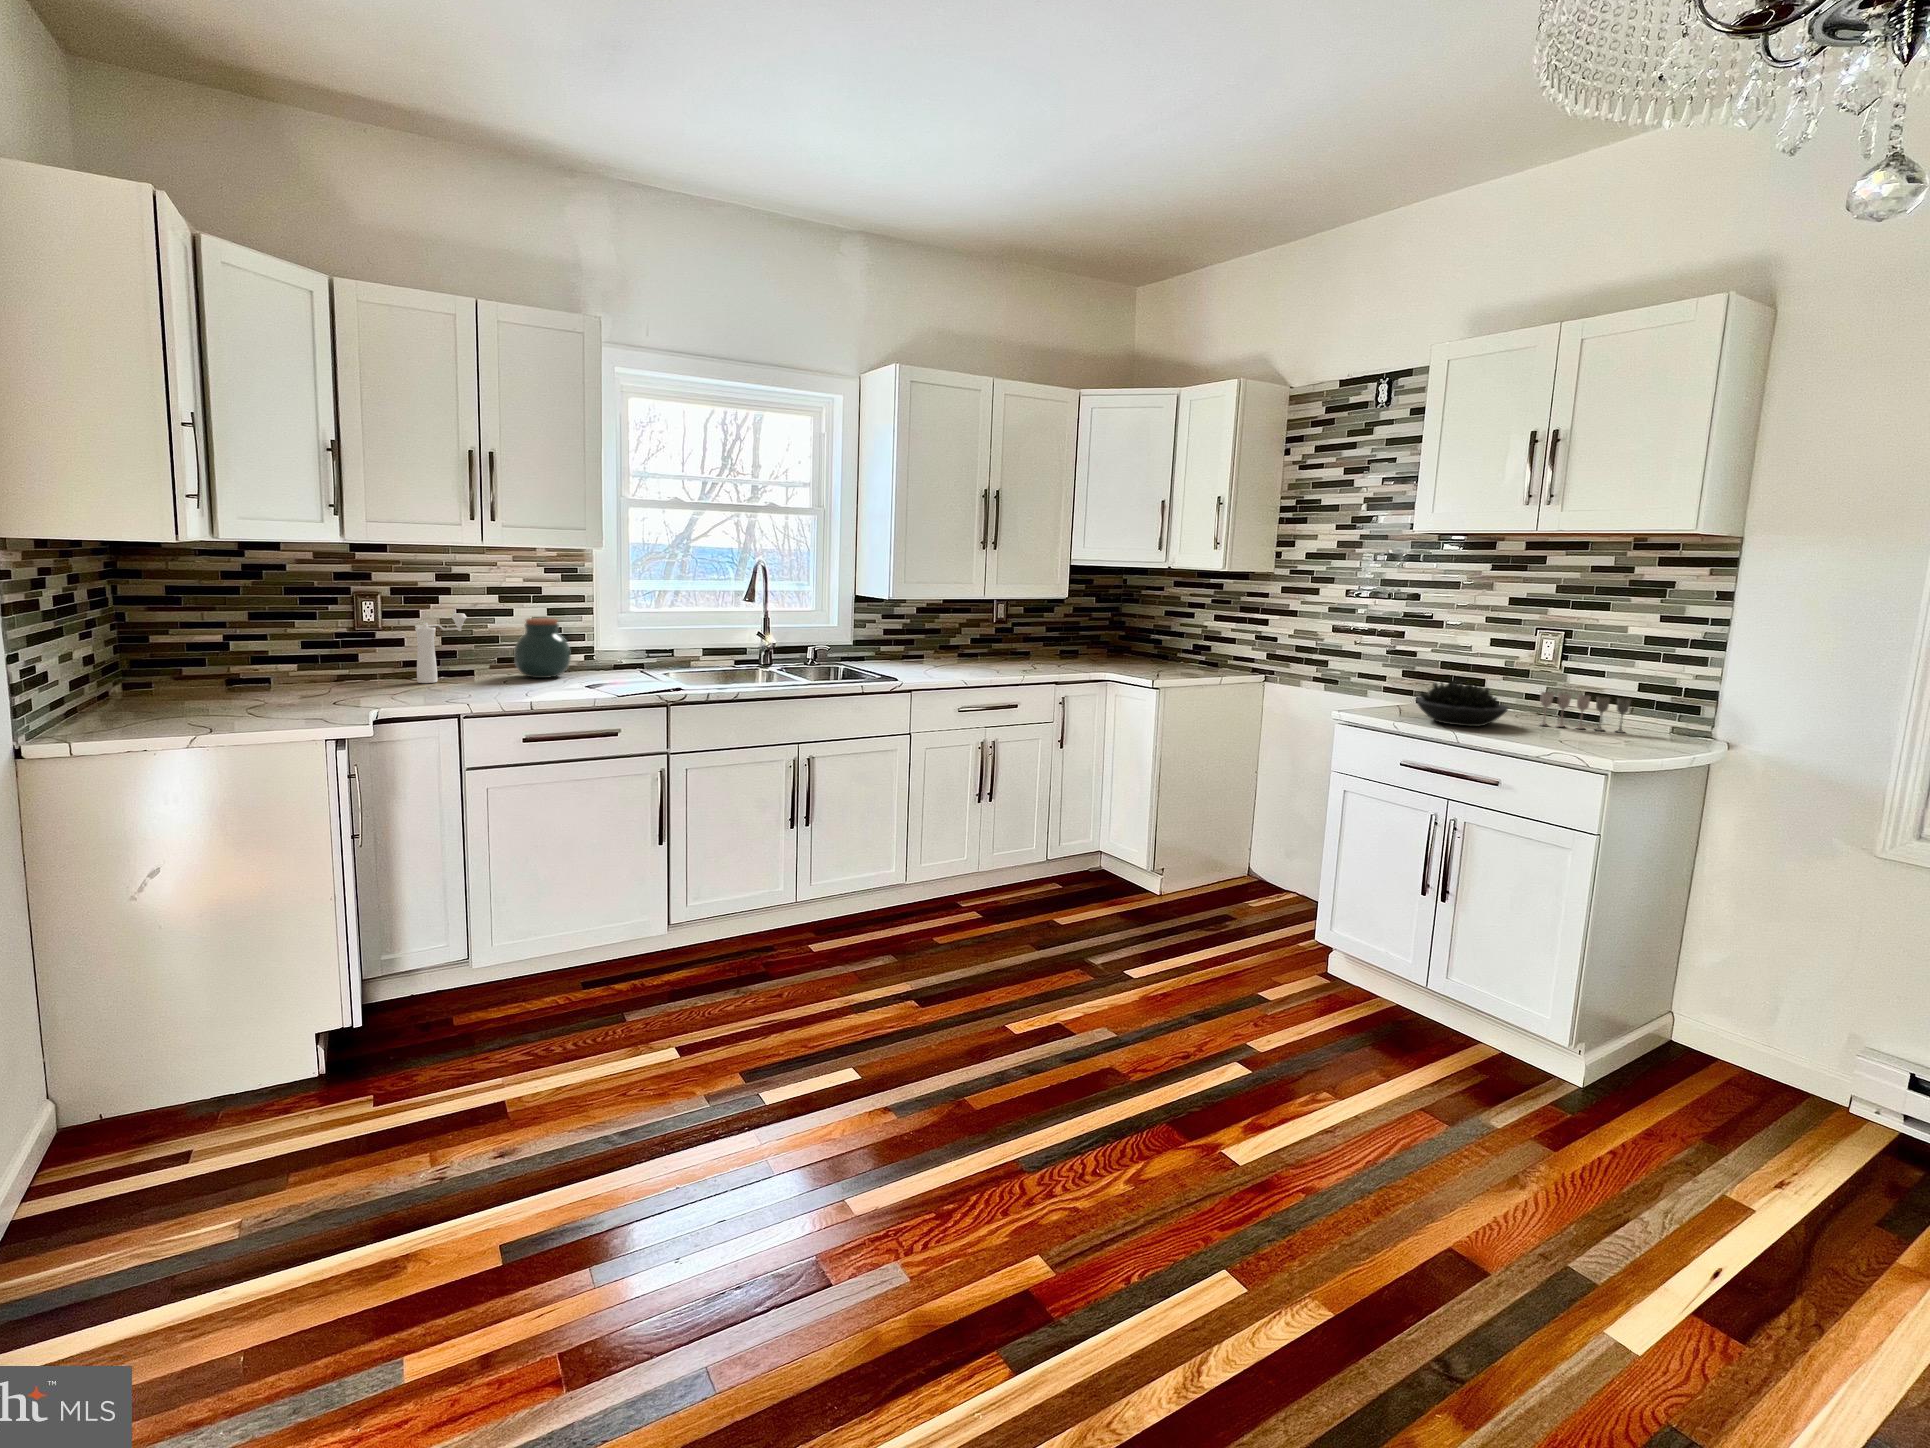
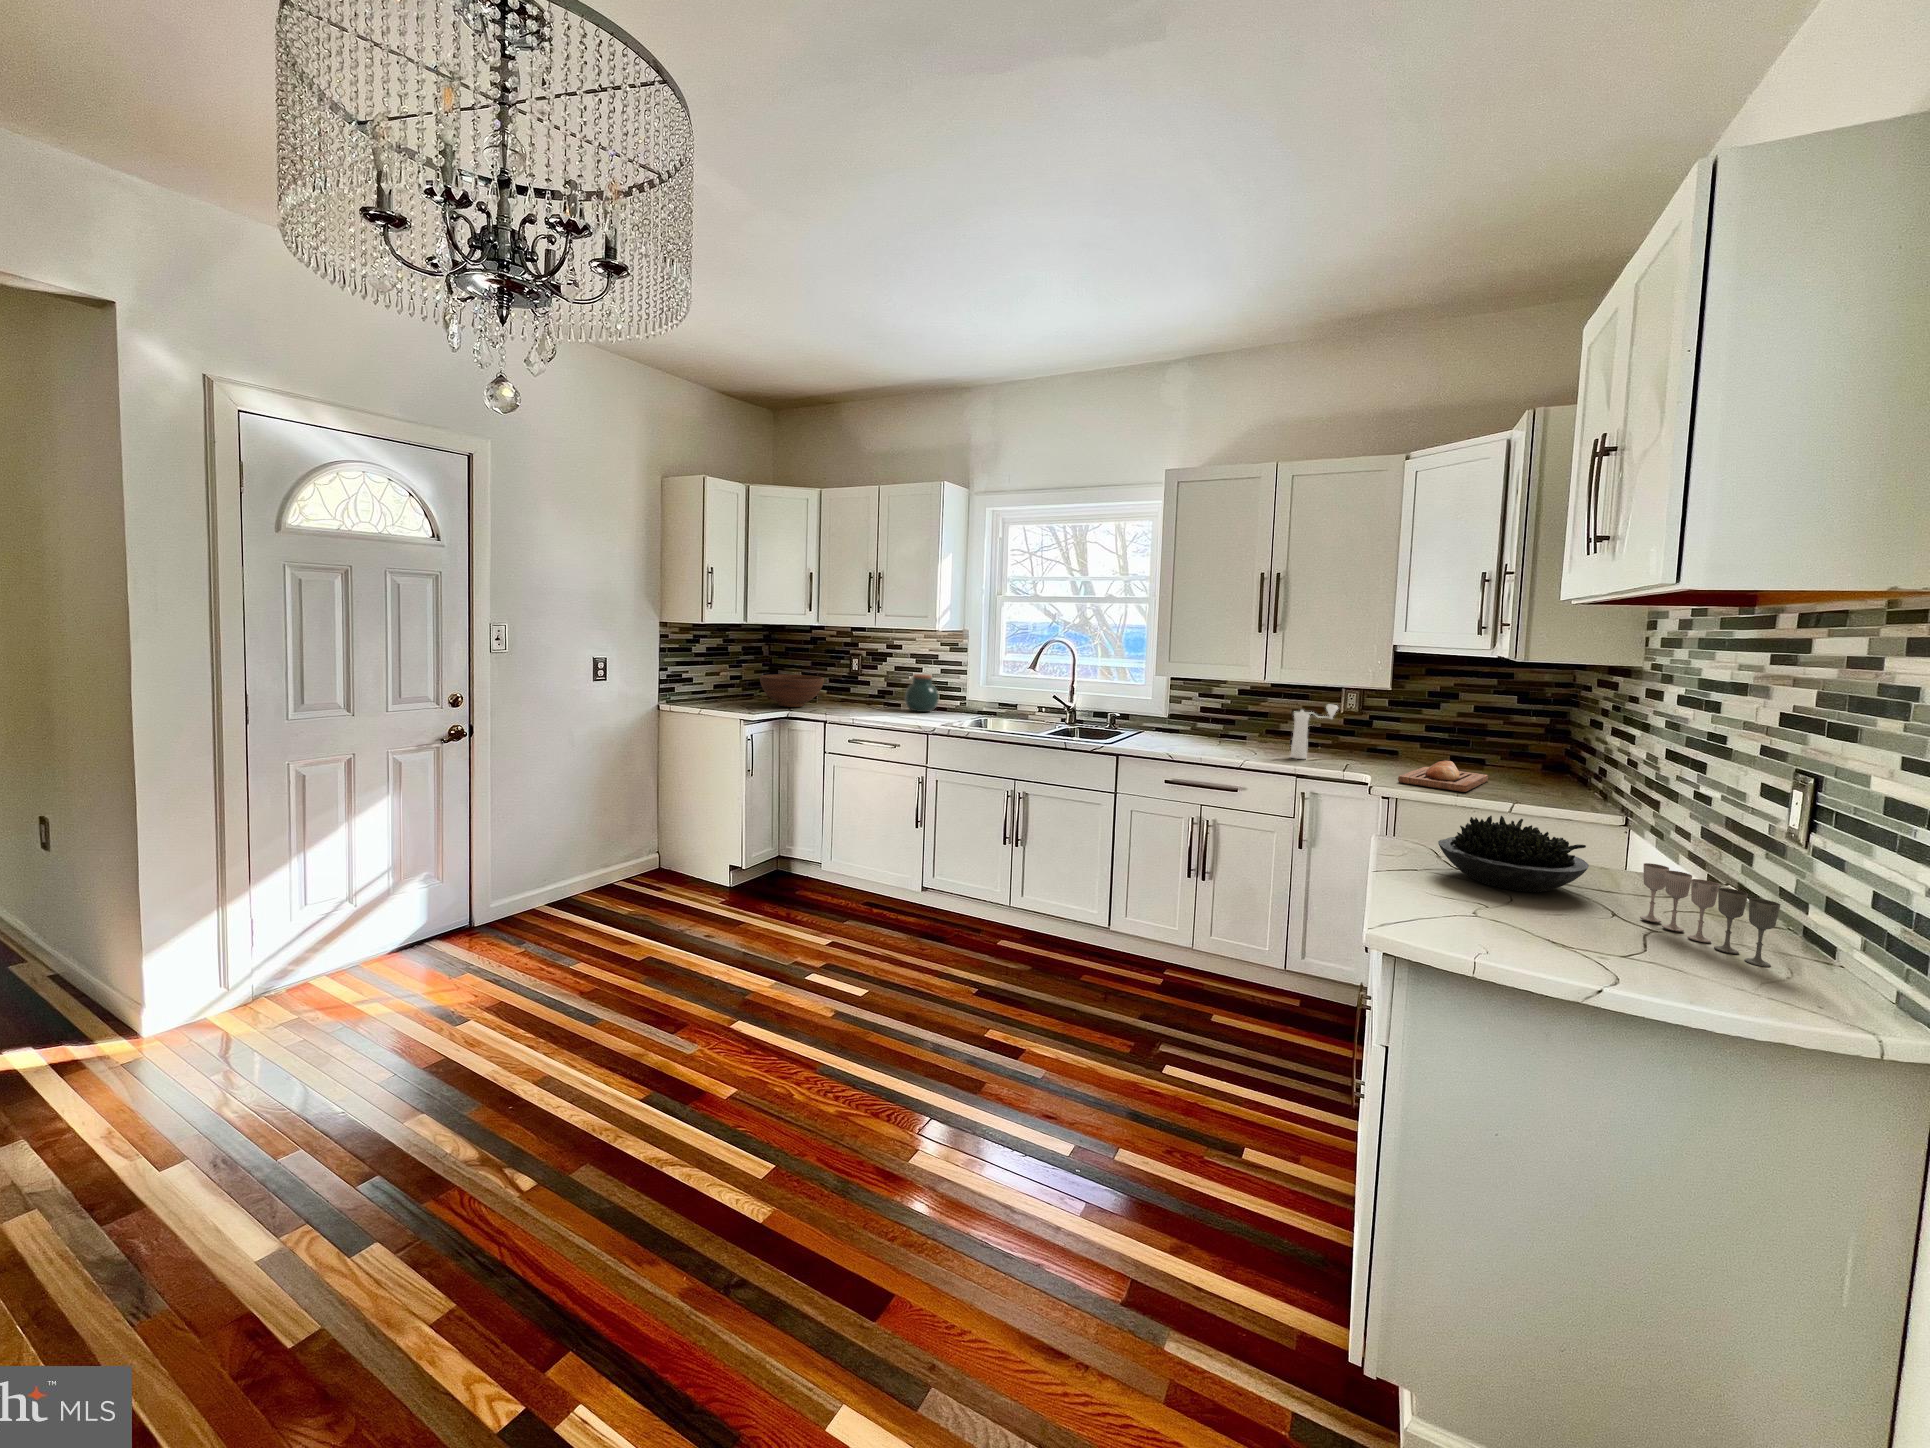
pepper mill: present [415,613,467,683] -> present [1291,705,1338,759]
fruit bowl: none [244,638,391,703] -> present [760,674,824,707]
bread loaf: none [1105,653,1184,675] -> present [1398,761,1488,792]

